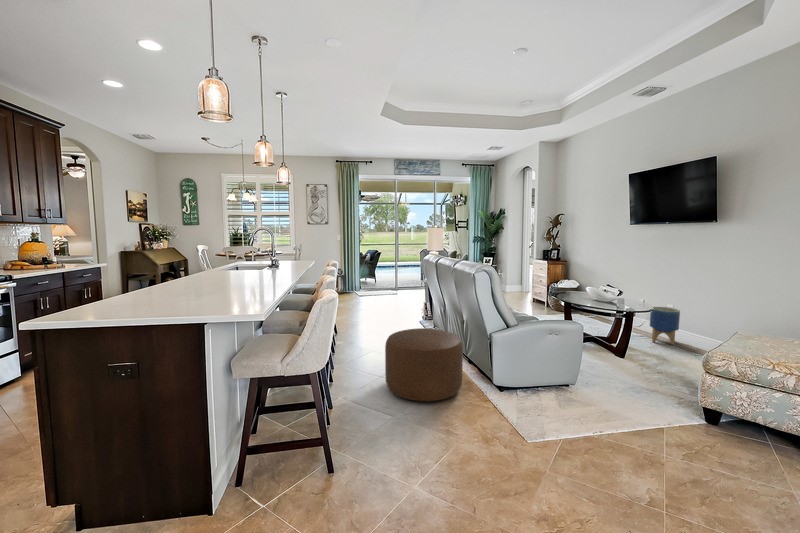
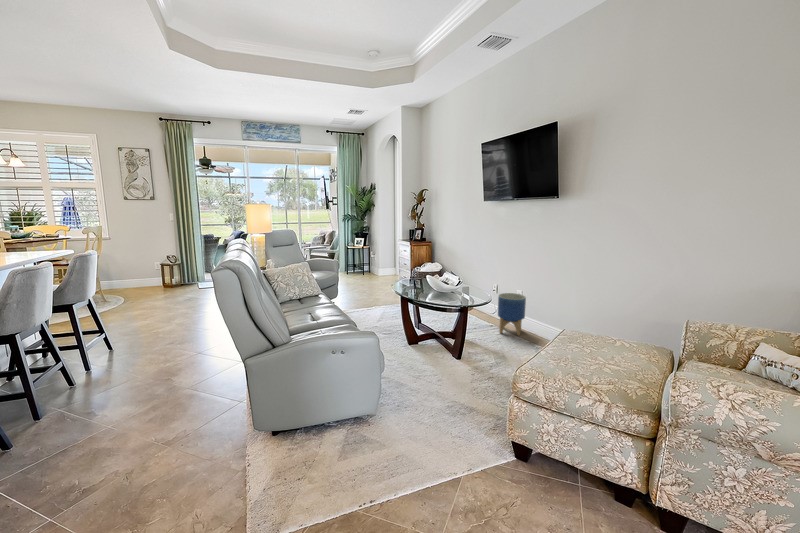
ottoman: present [385,328,463,401] -> none [72,353,220,480]

